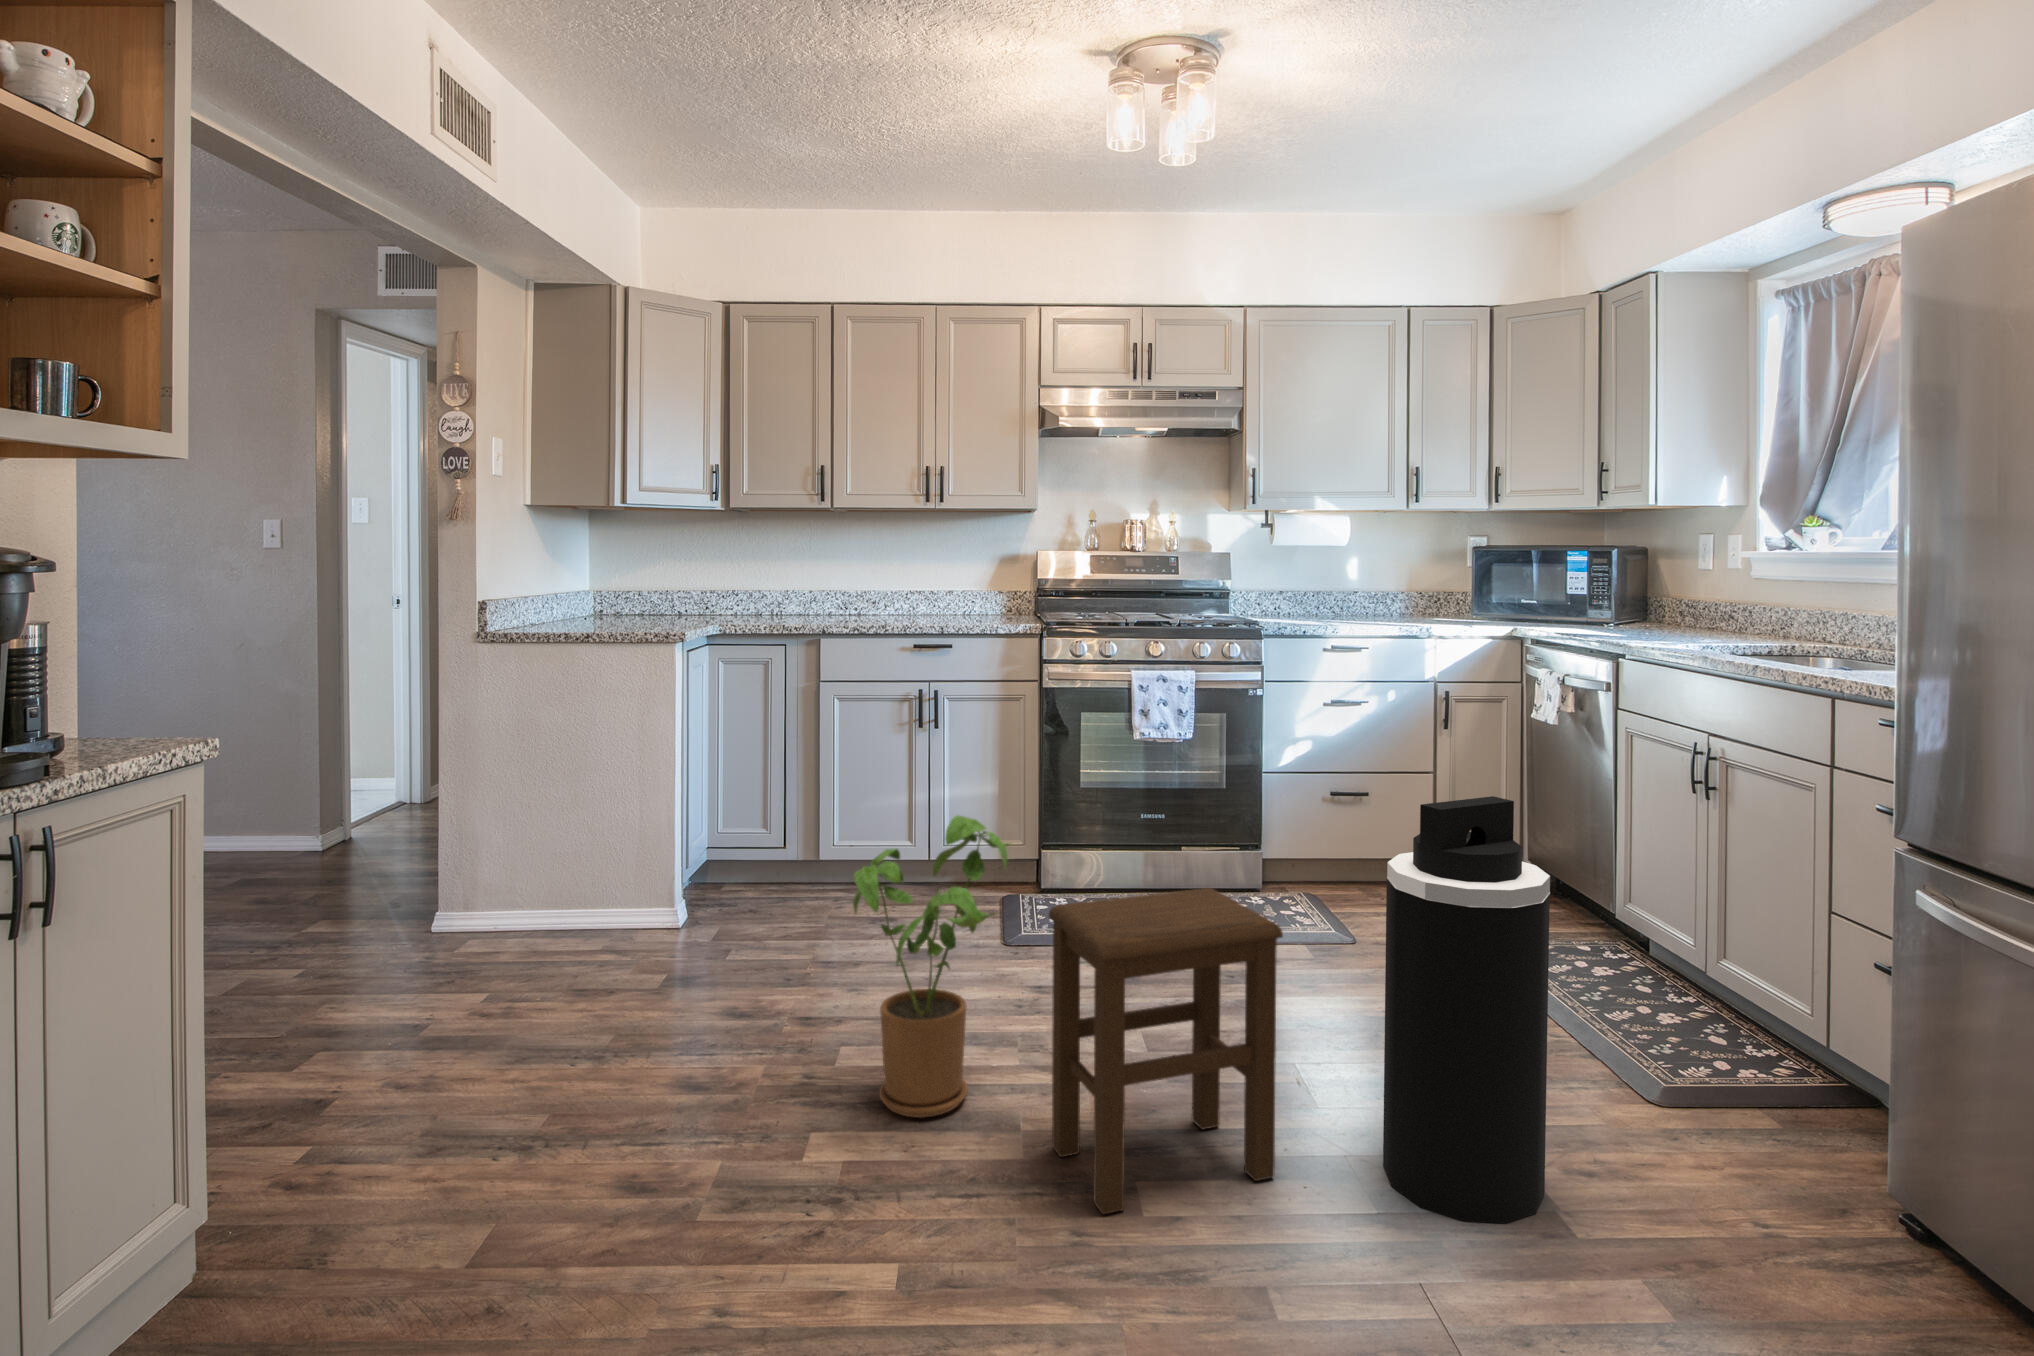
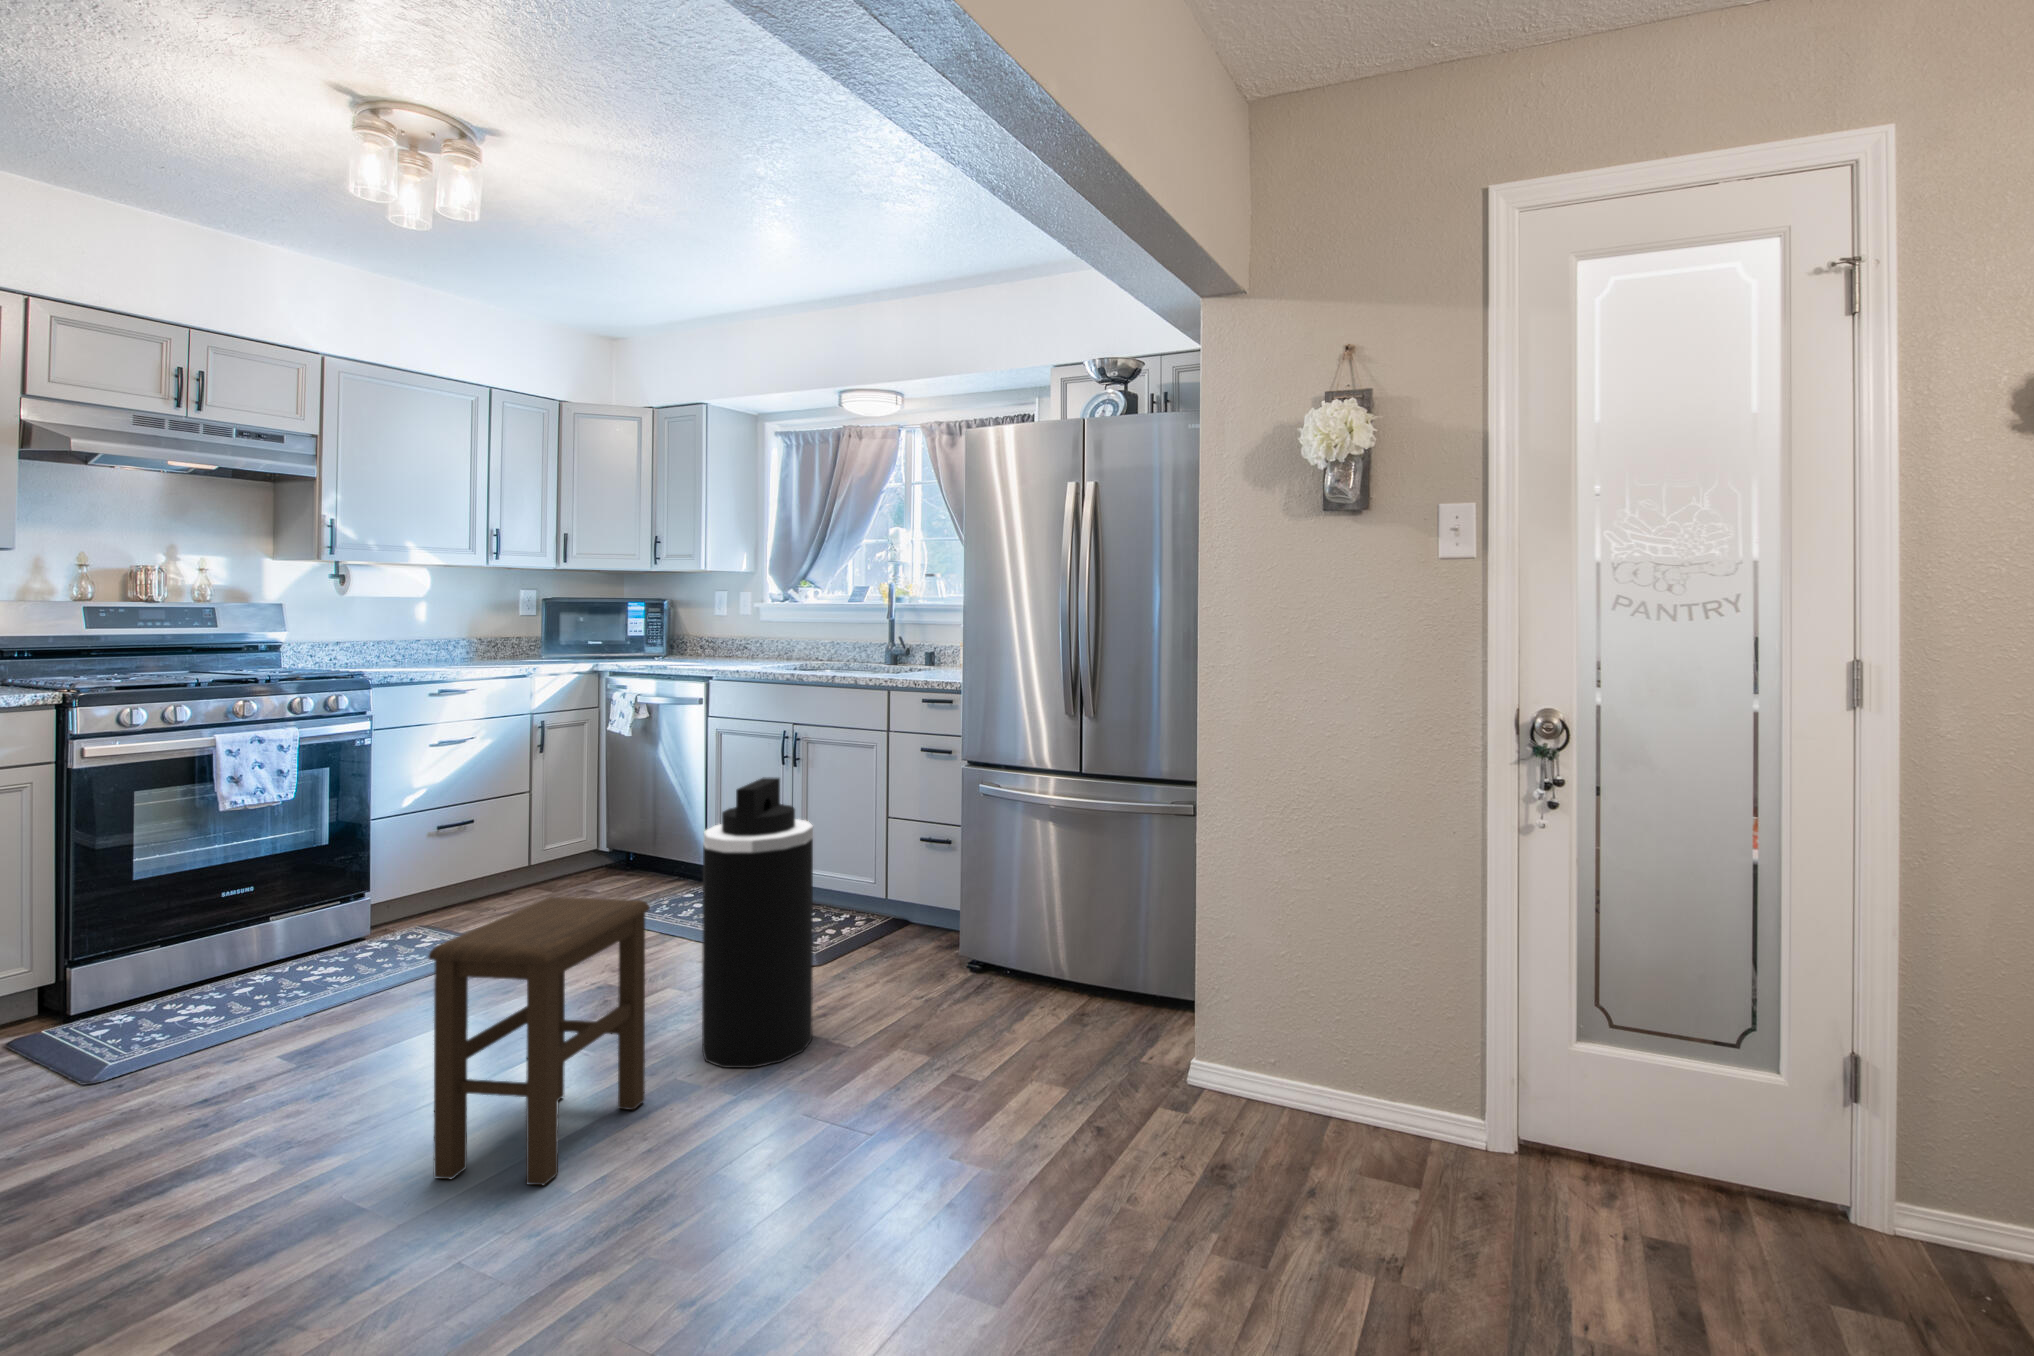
house plant: present [853,815,1011,1118] -> none [88,894,353,1252]

